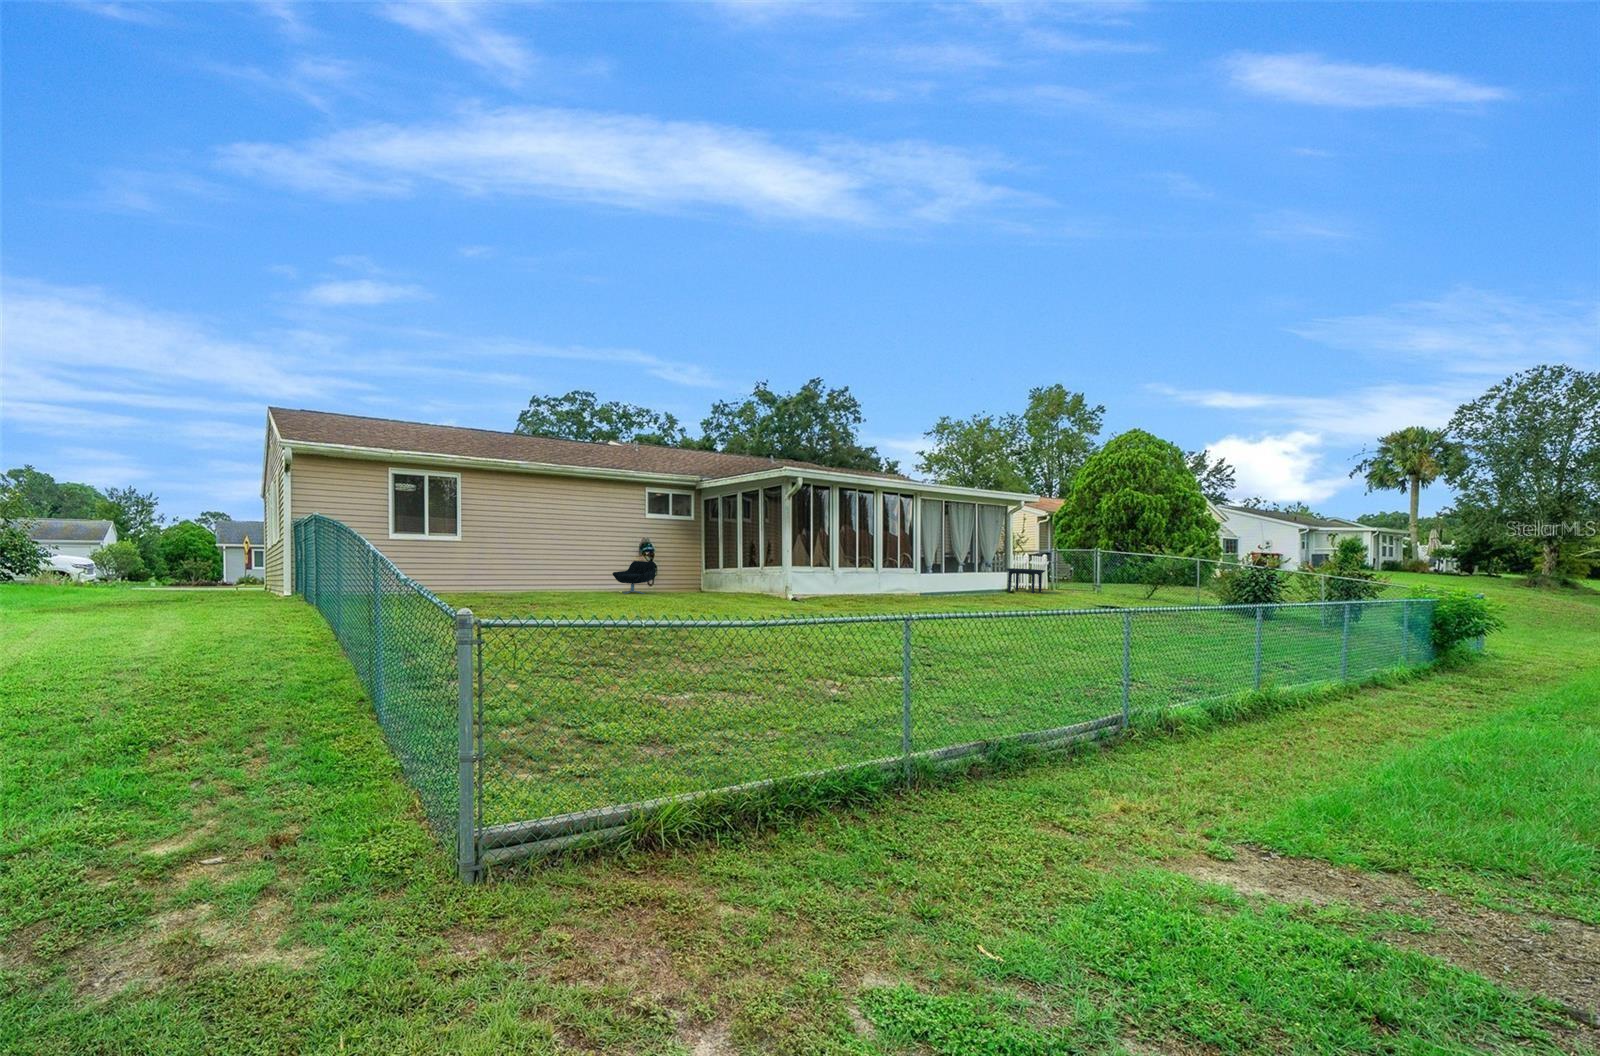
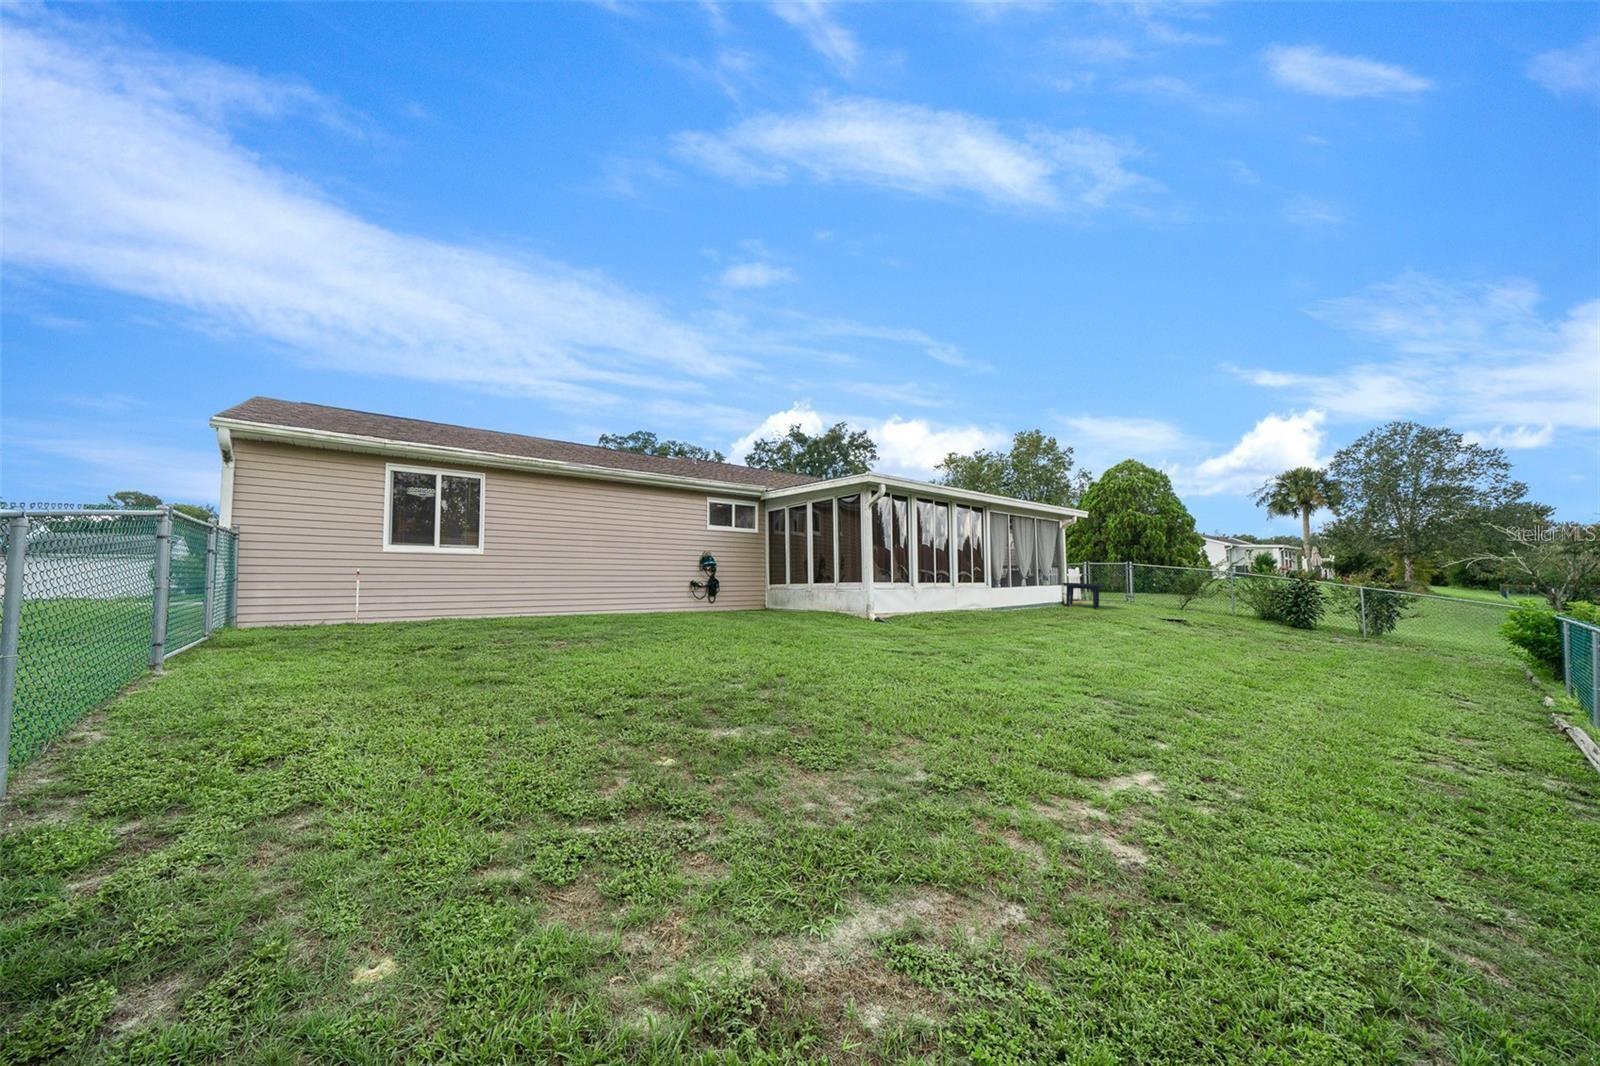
lounge chair: present [612,561,656,594] -> none [667,577,716,616]

